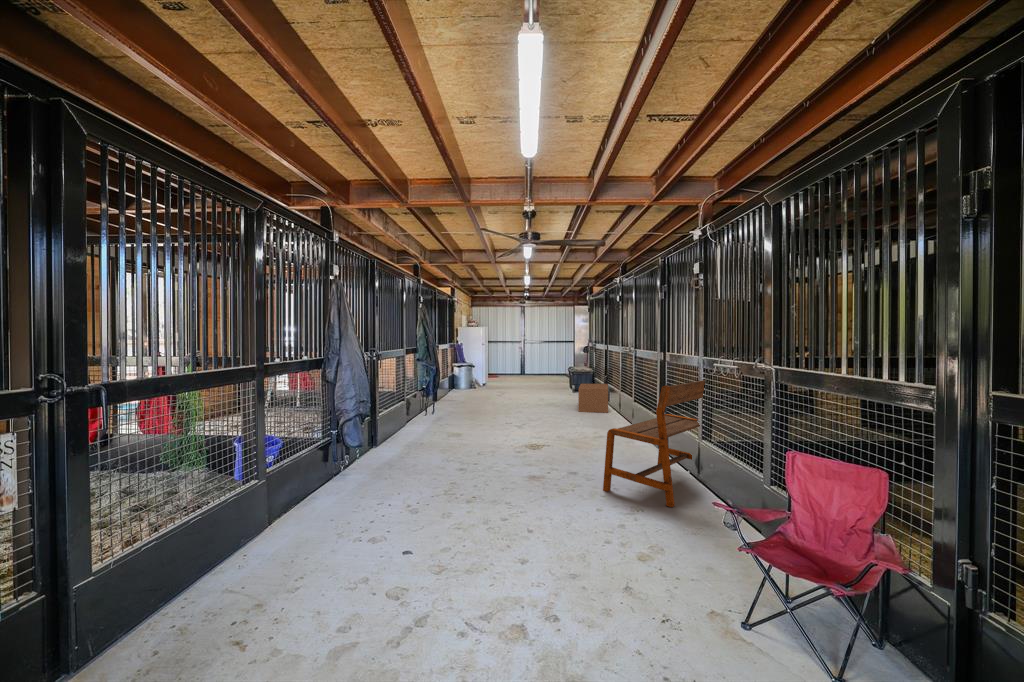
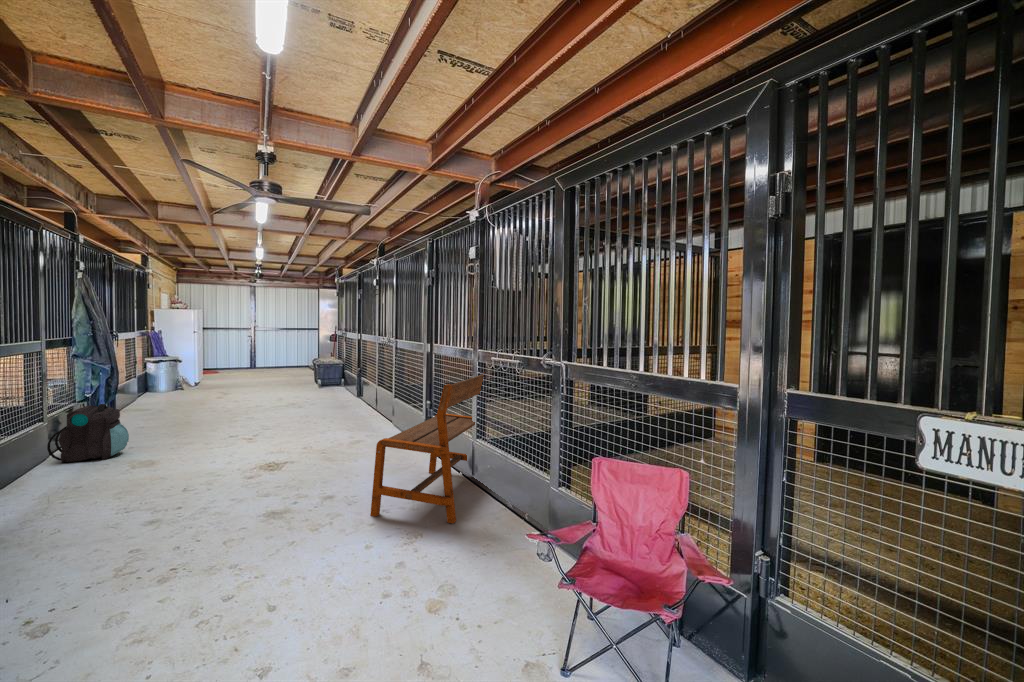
cardboard box: present [578,383,608,413] -> none [329,378,364,413]
backpack: none [406,393,447,430] -> present [47,404,129,463]

